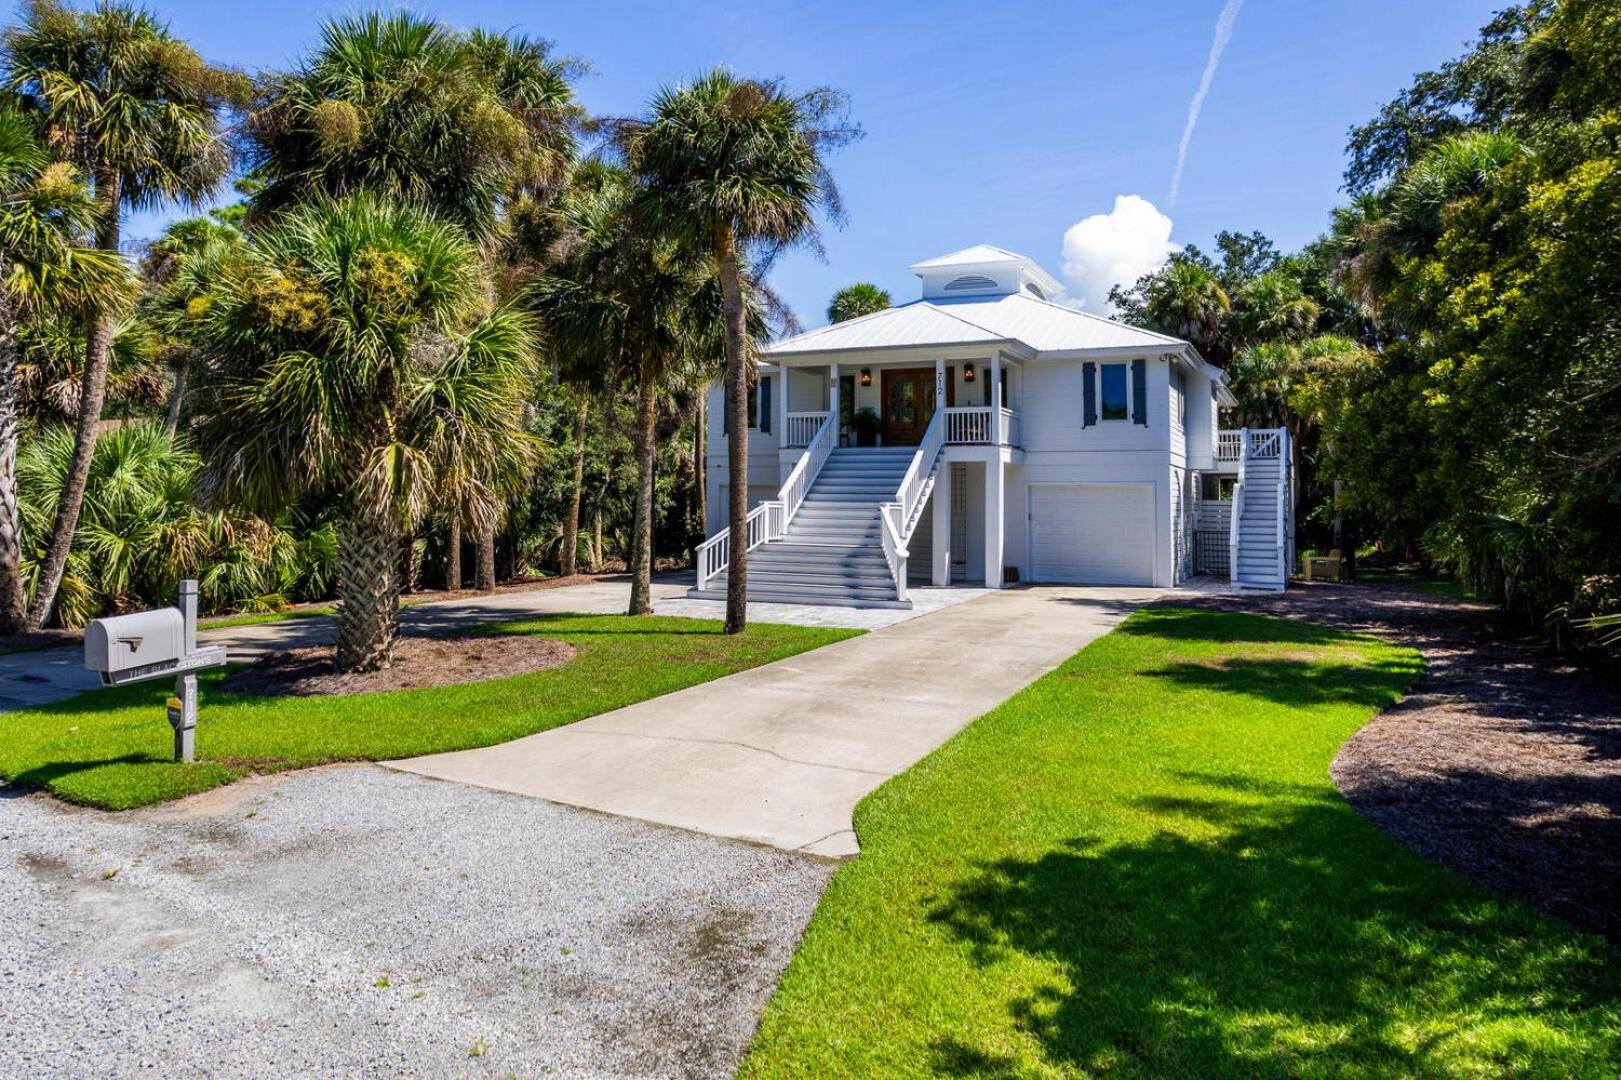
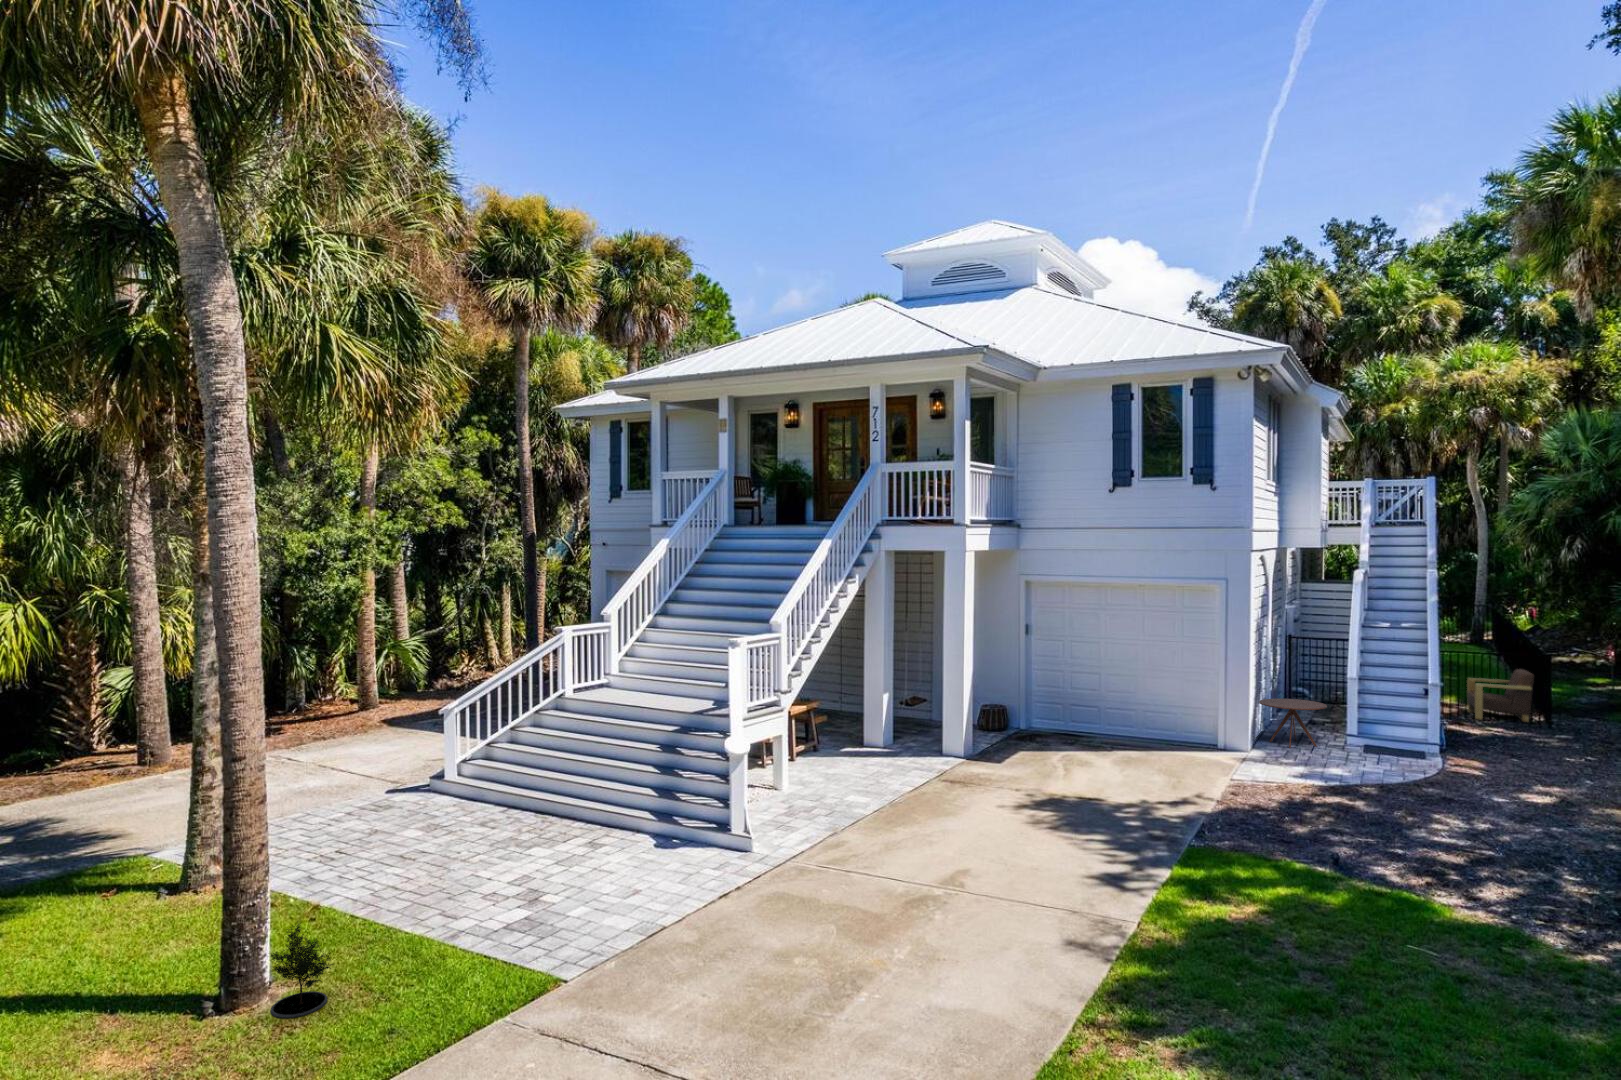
round table: none [1175,561,1215,587] -> present [1259,698,1327,748]
potted tree: none [764,585,791,626] -> present [271,923,333,1018]

